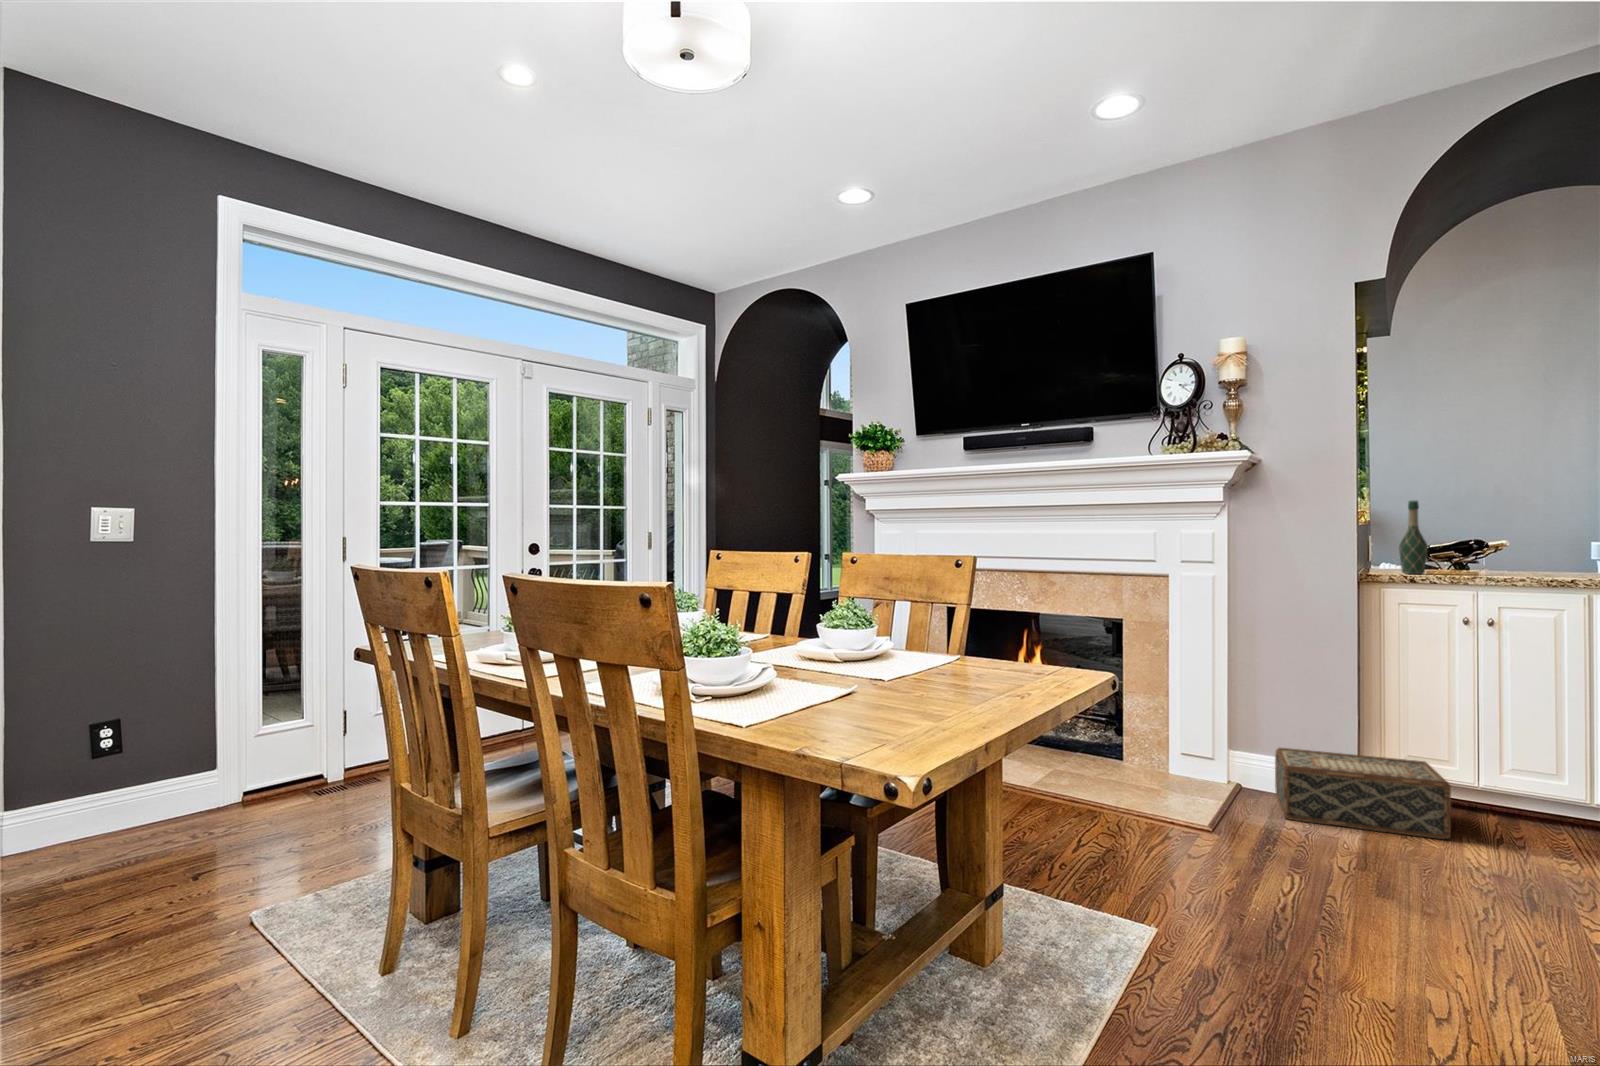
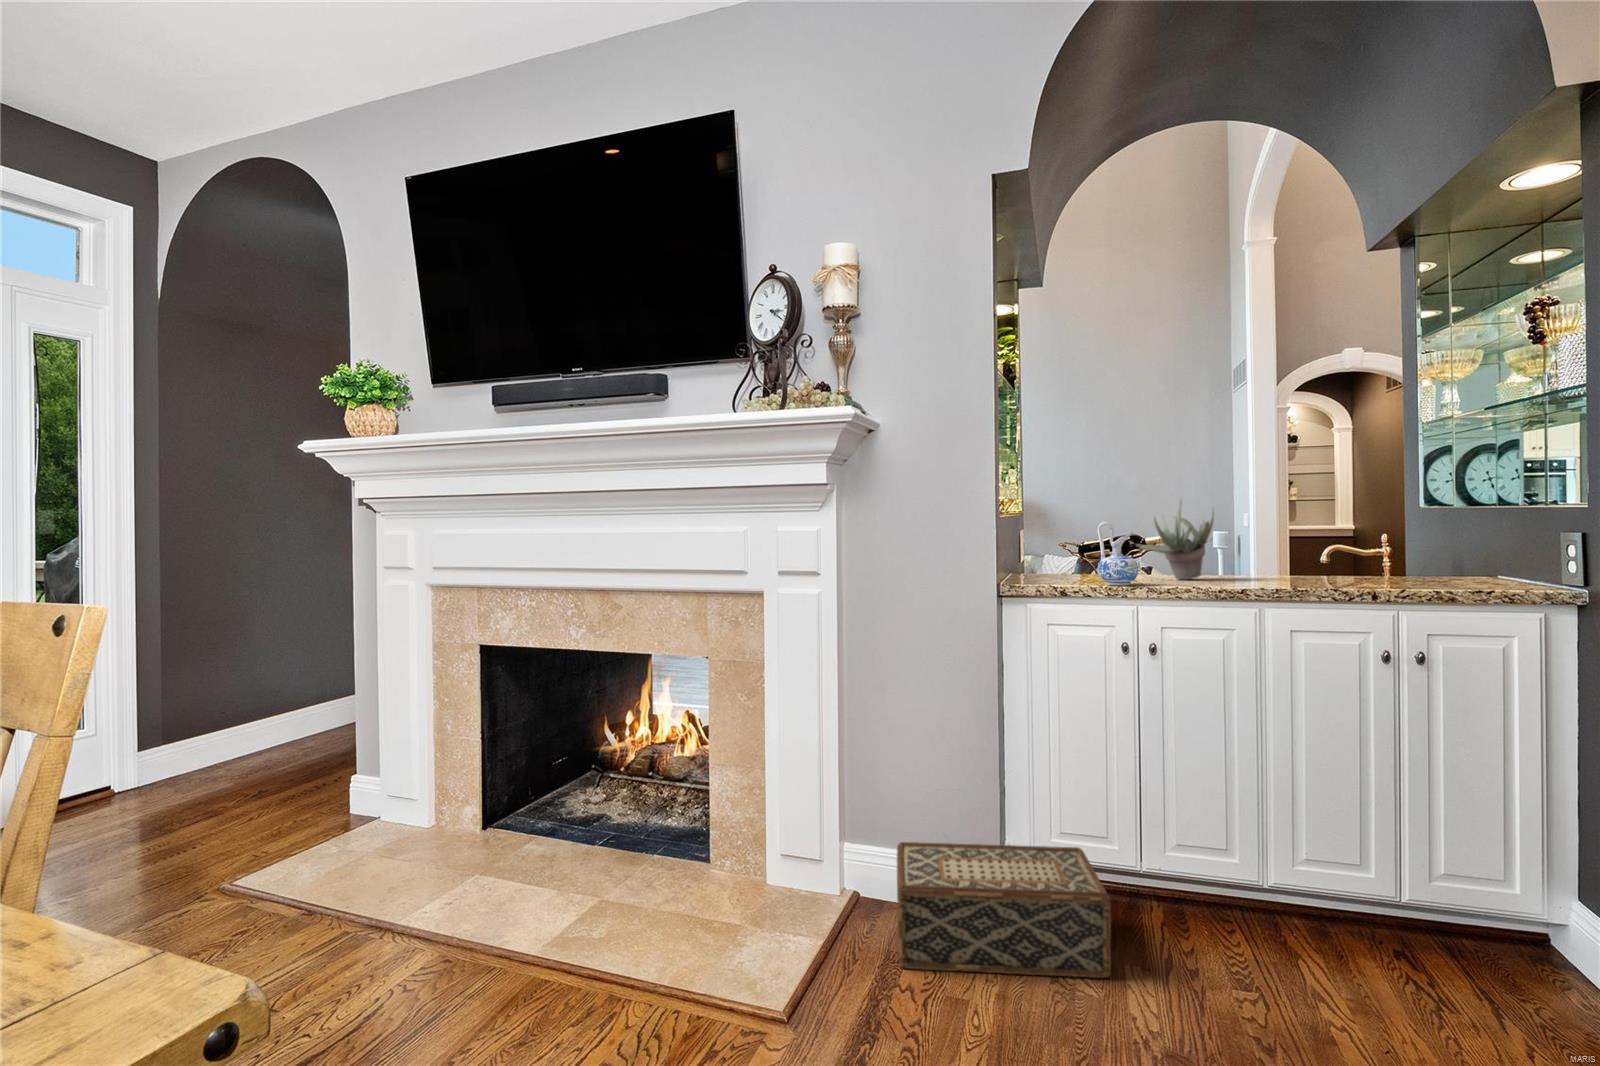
wine bottle: present [1399,501,1428,574] -> none [1048,483,1081,582]
succulent plant: none [1477,512,1551,575] -> present [1136,500,1214,579]
ceramic pitcher: none [1443,530,1479,576] -> present [1098,522,1138,585]

